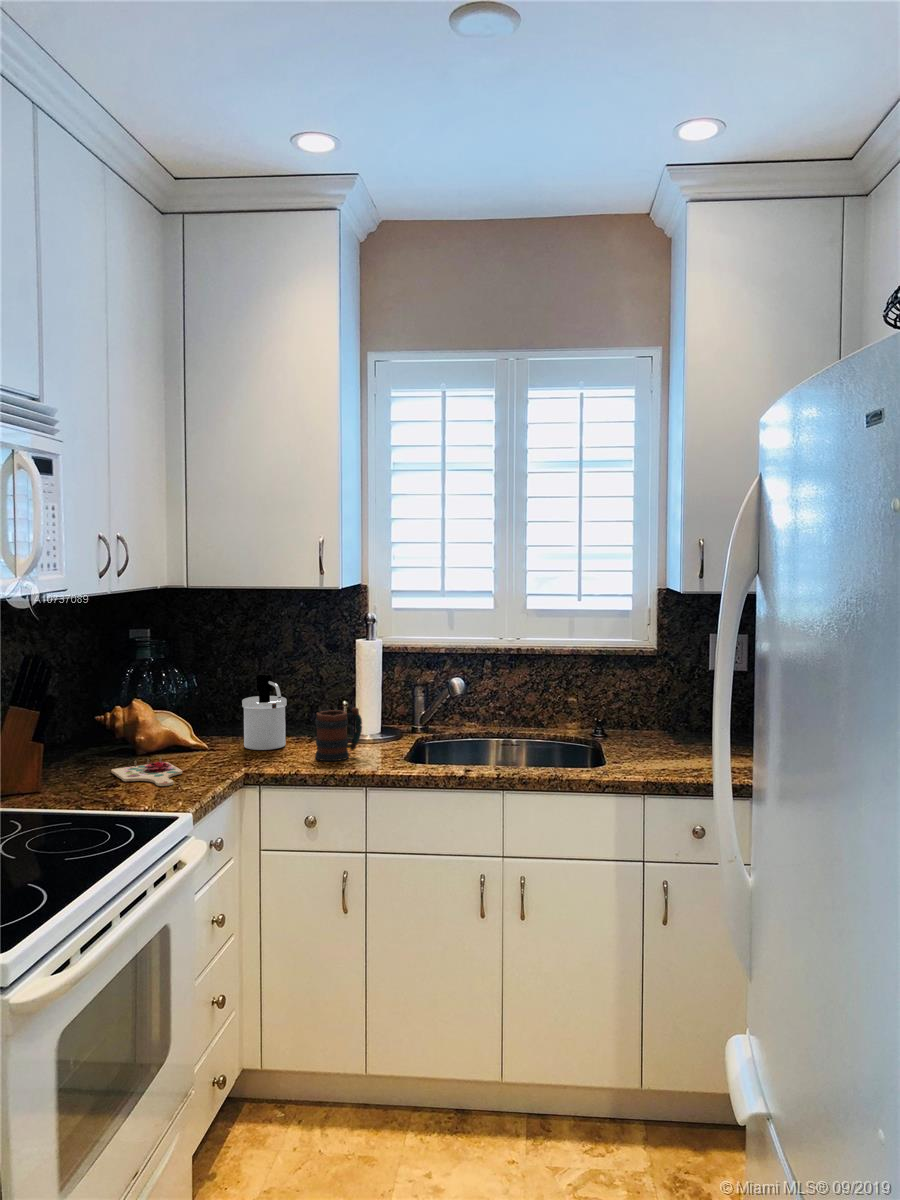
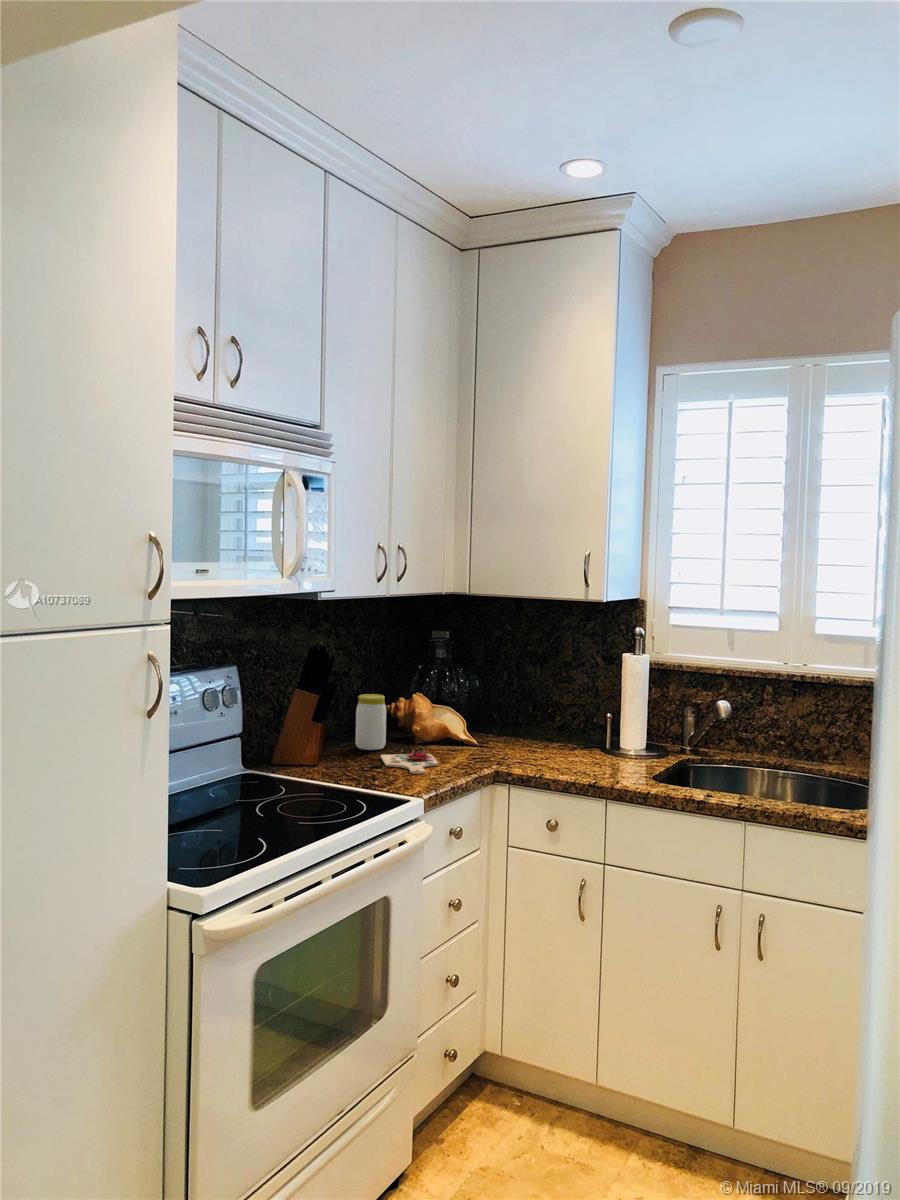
soap dispenser: present [242,675,287,750] -> none [508,681,550,754]
jar: none [73,702,110,765] -> present [355,694,386,750]
mug: present [315,708,362,761] -> none [566,720,615,771]

